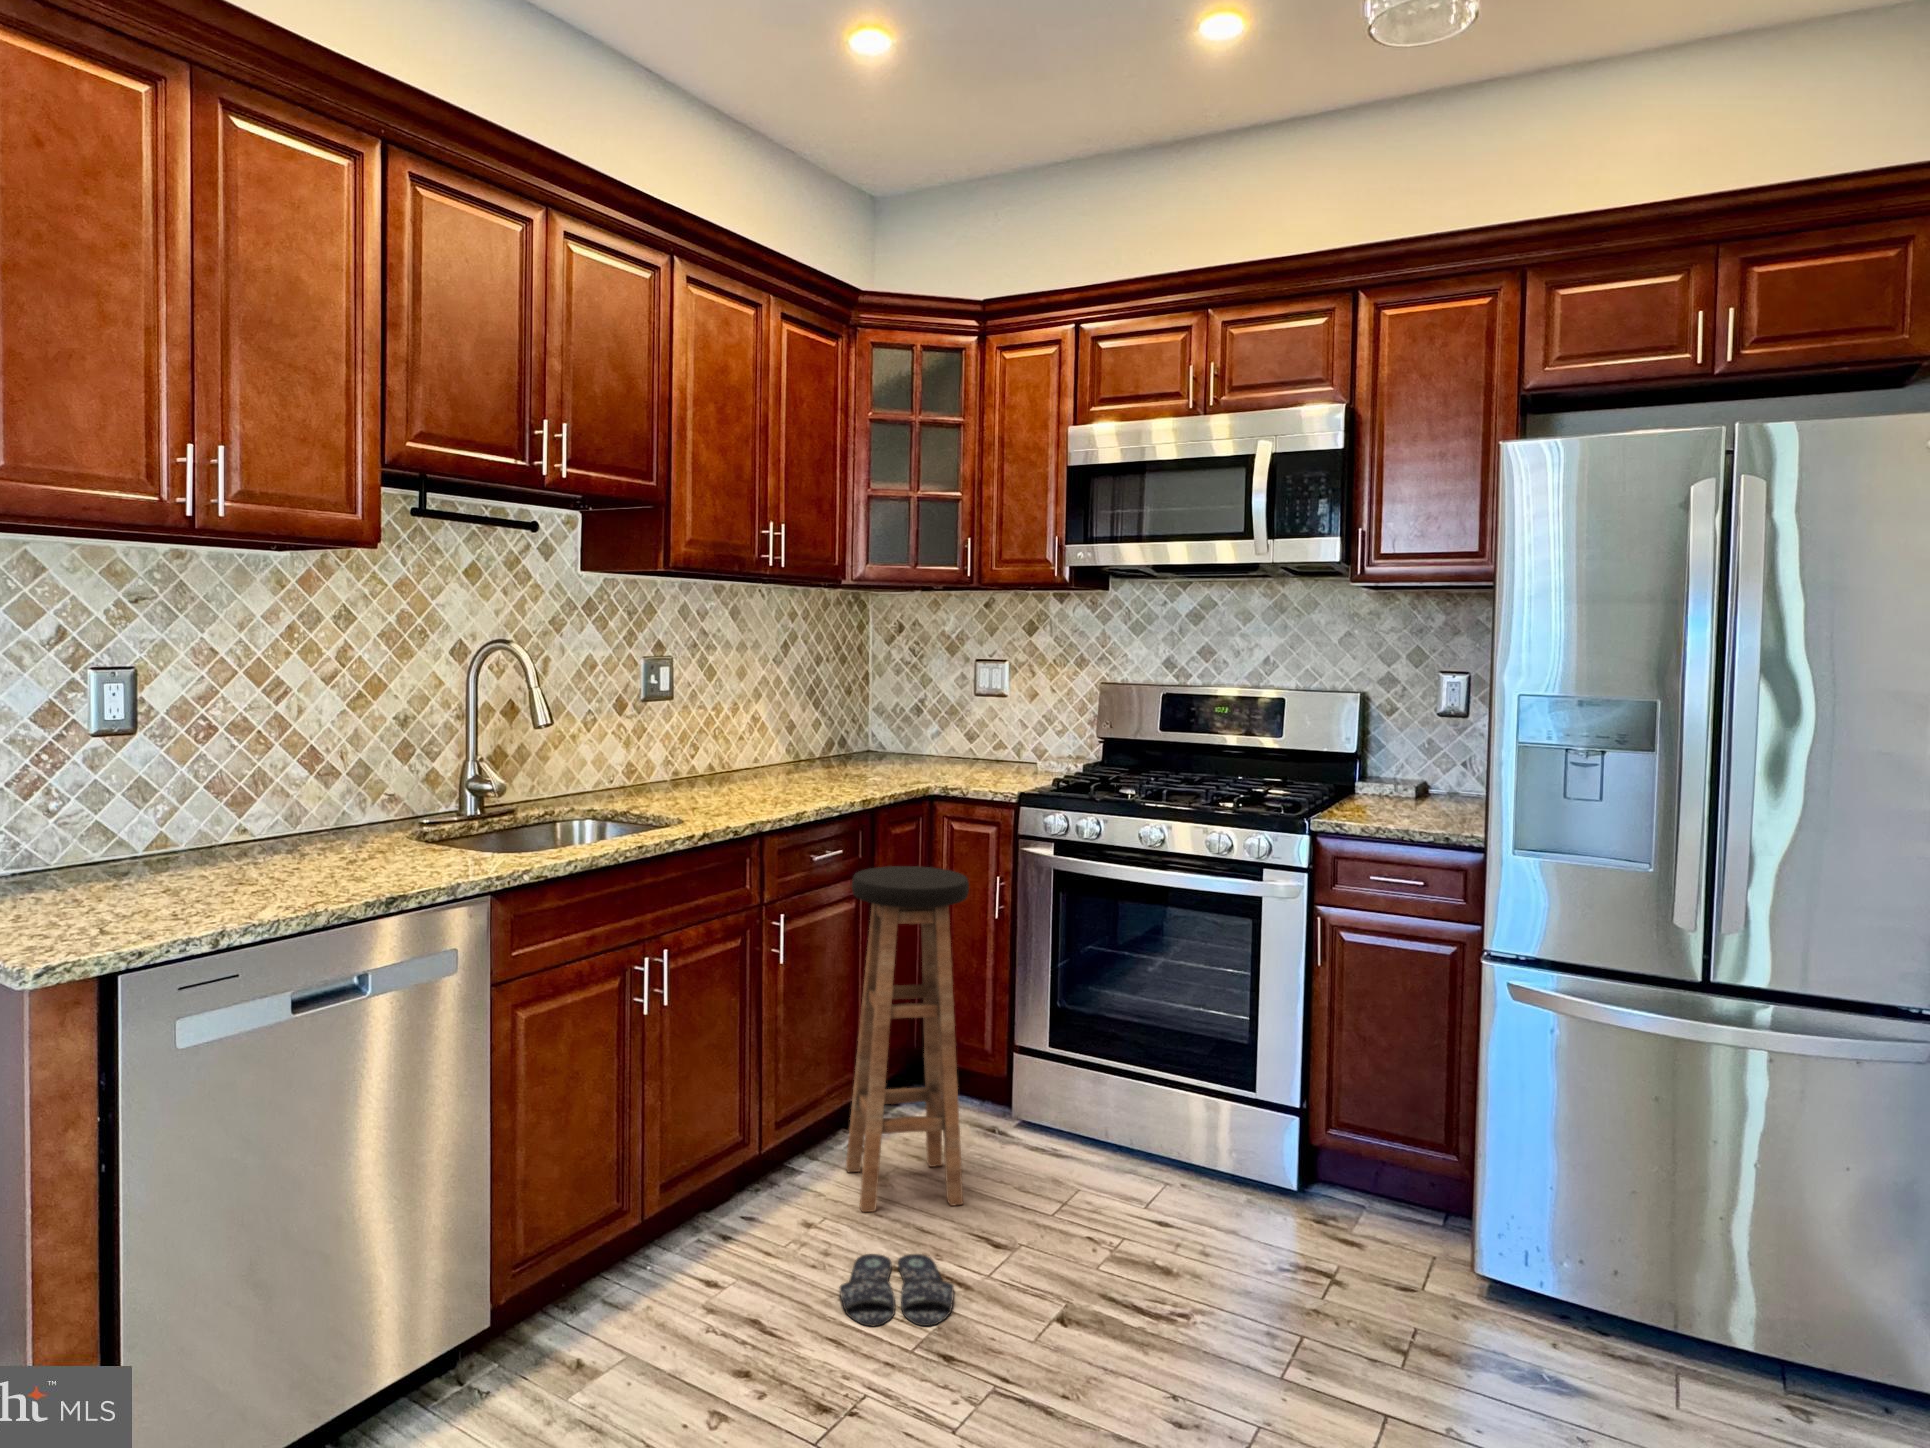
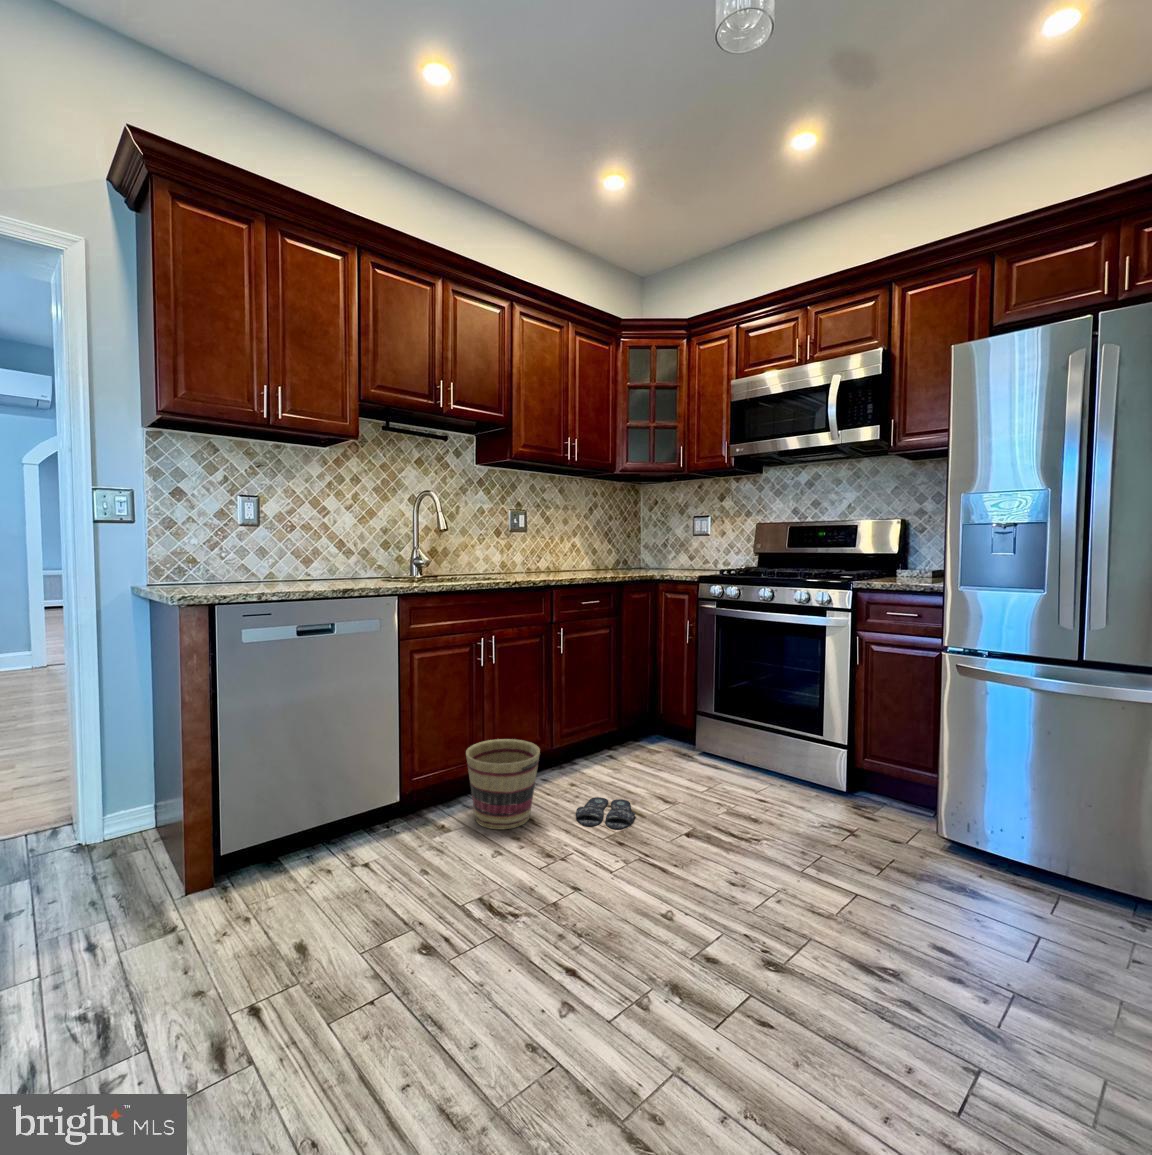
bar stool: present [846,866,969,1212] -> none [601,609,661,782]
basket: none [624,1159,775,1358] -> present [466,739,540,830]

